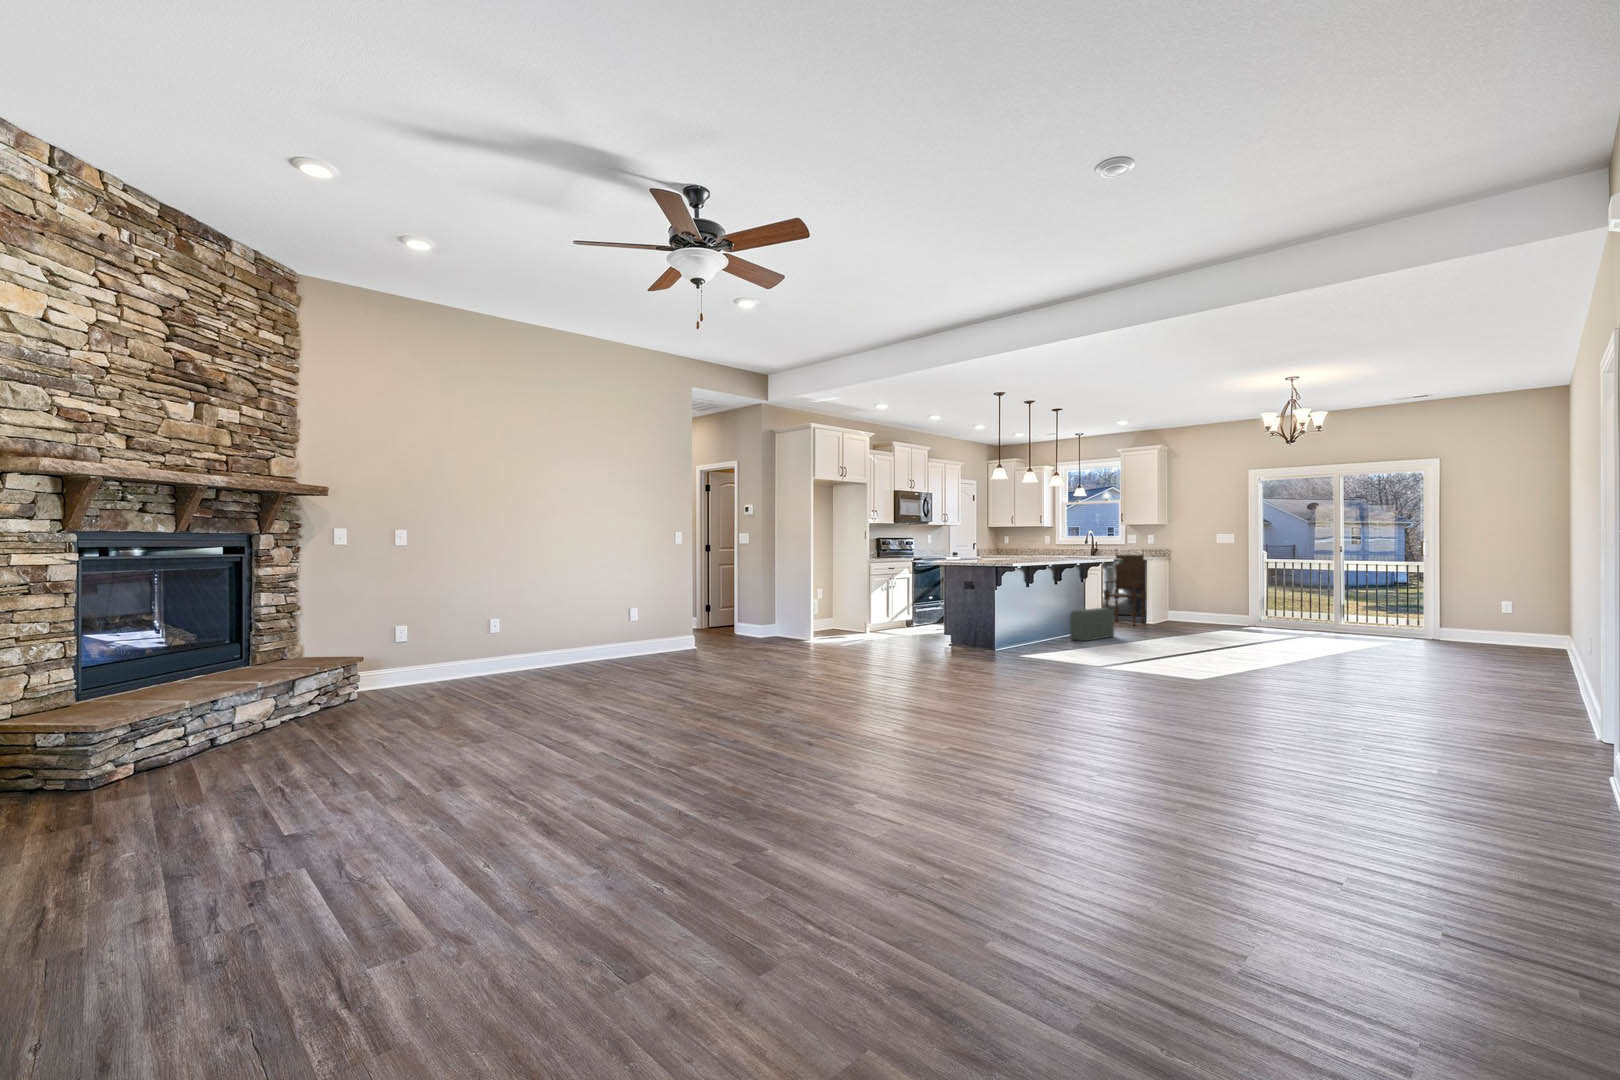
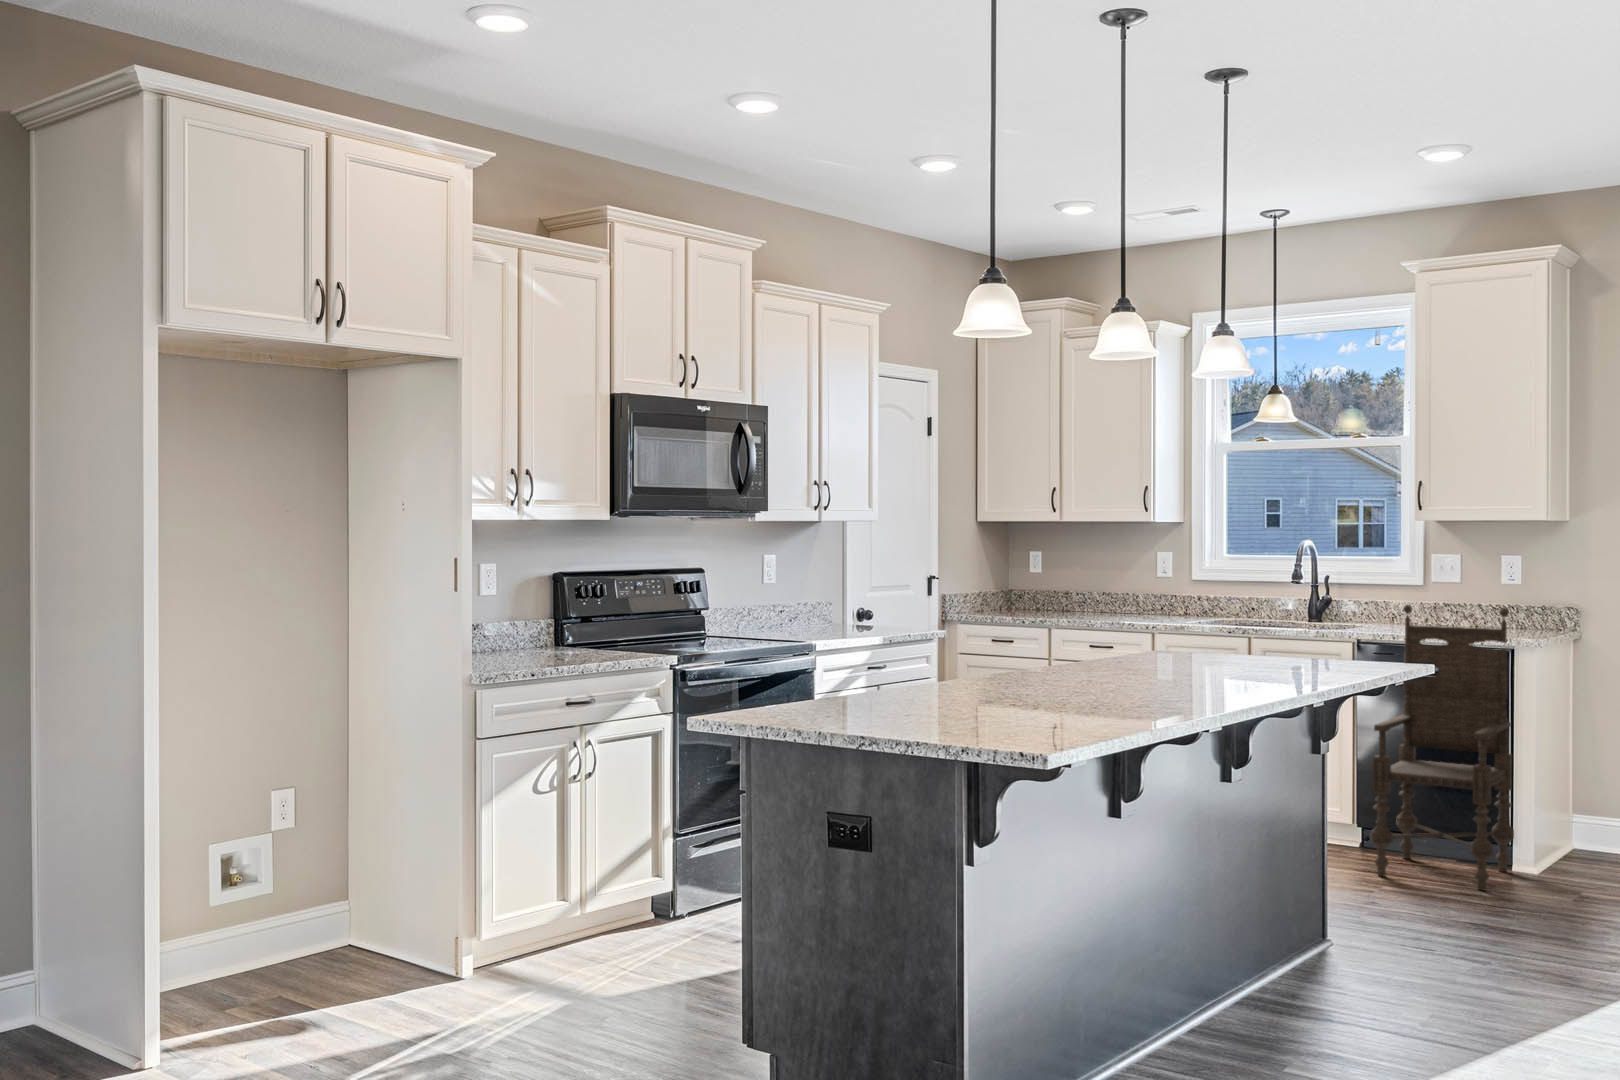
pouf: present [1070,608,1114,641] -> none [1290,871,1456,1044]

